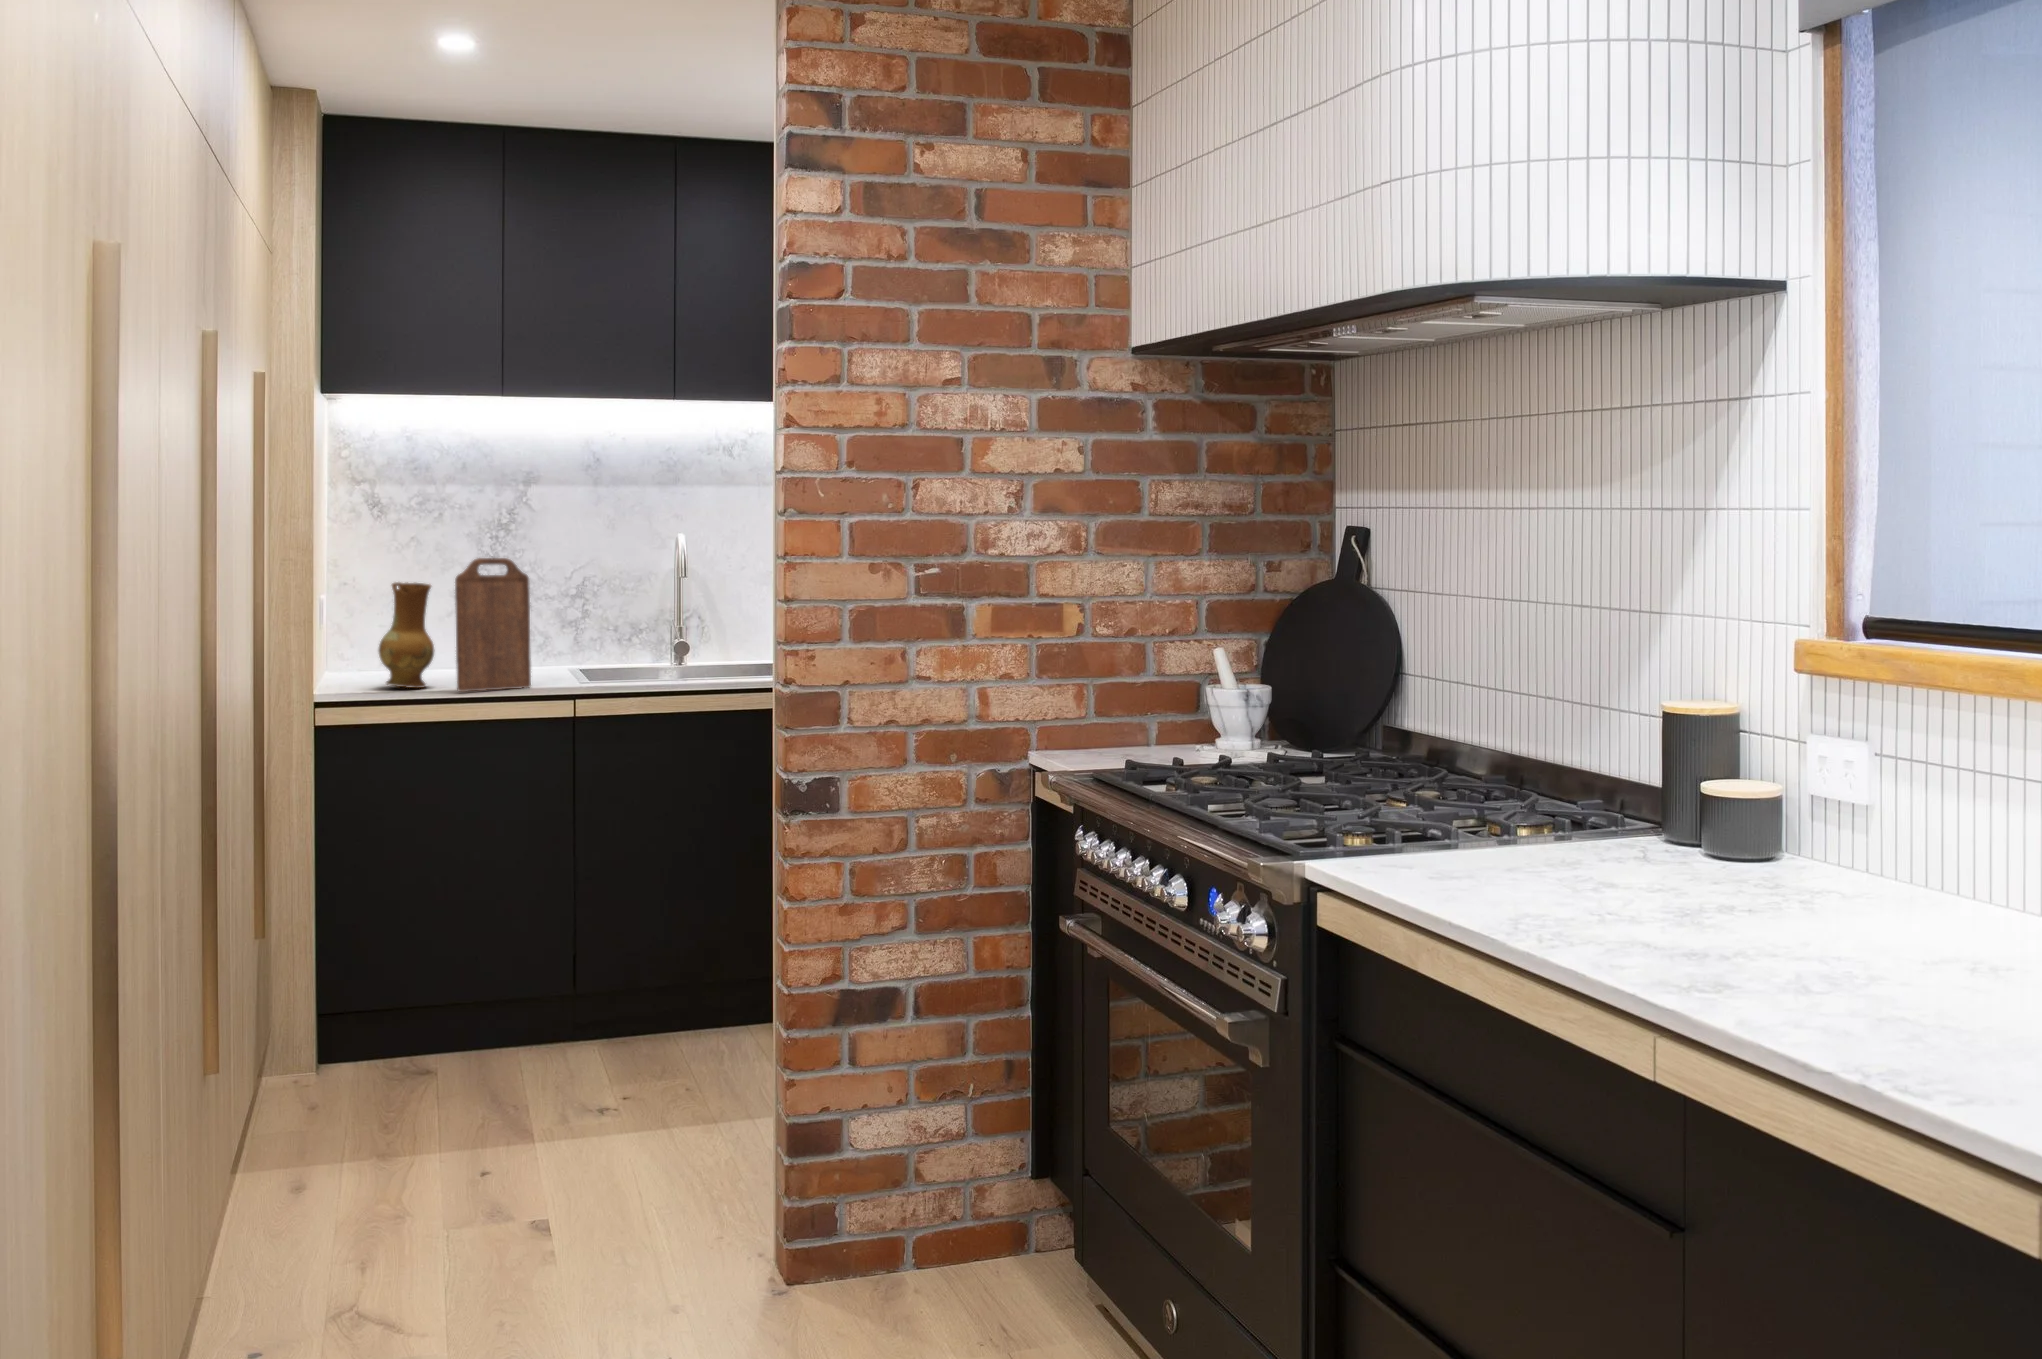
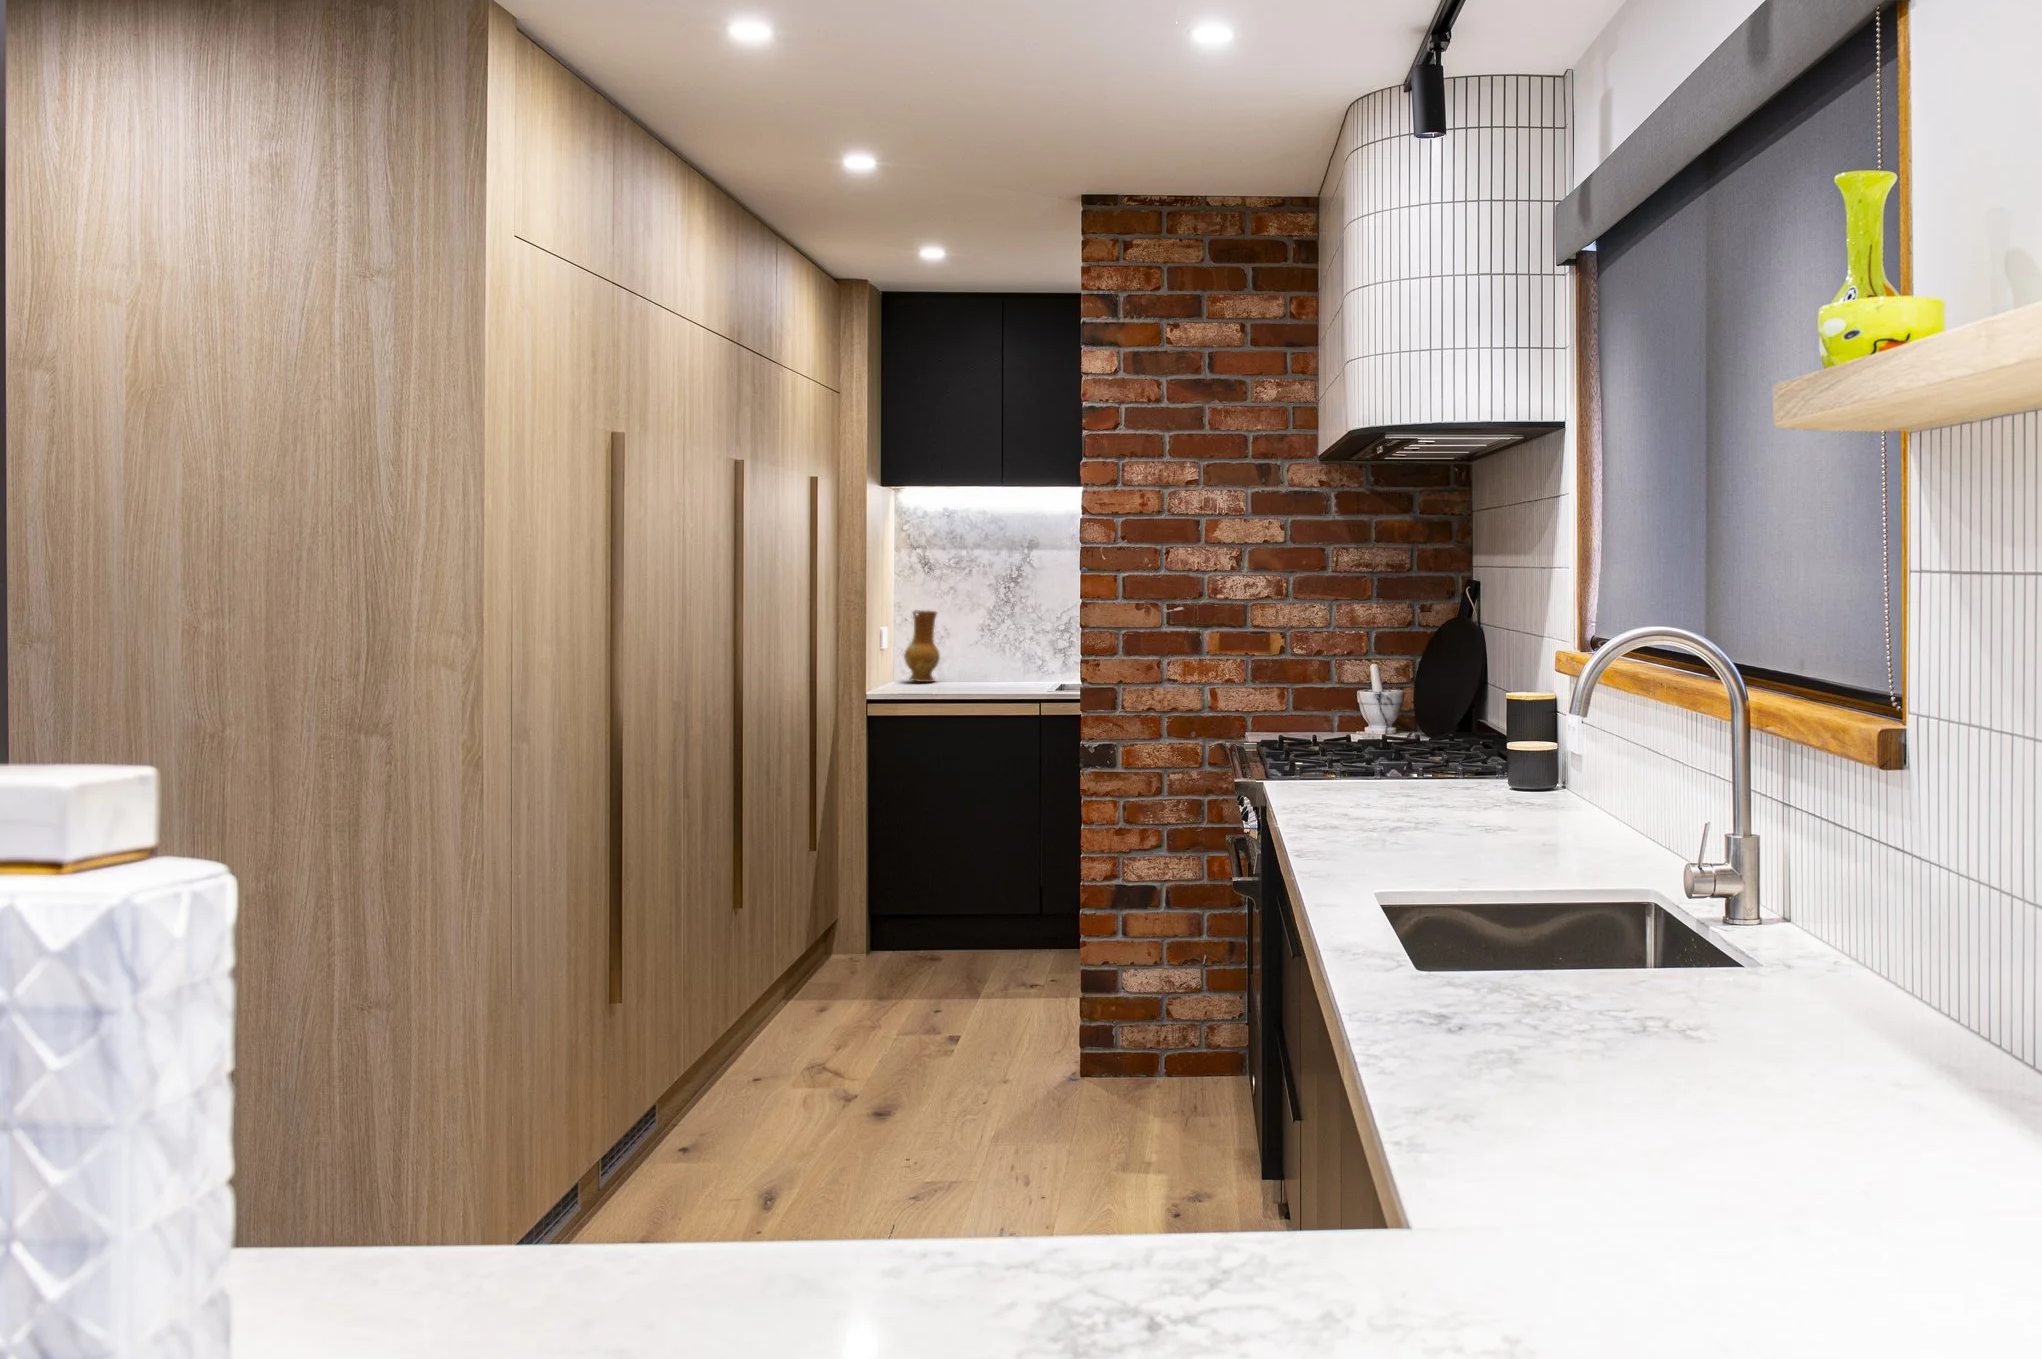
cutting board: present [455,558,531,692] -> none [949,594,1000,685]

